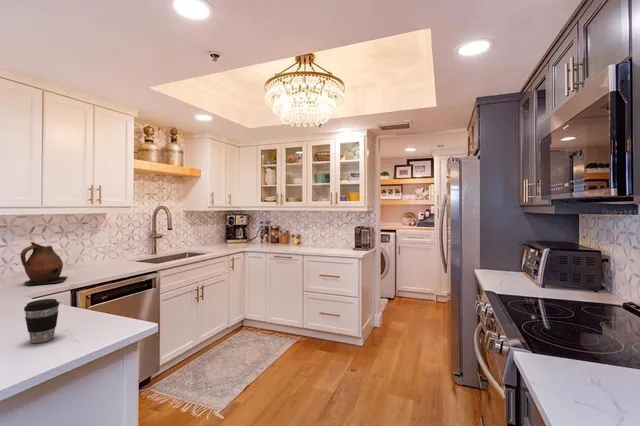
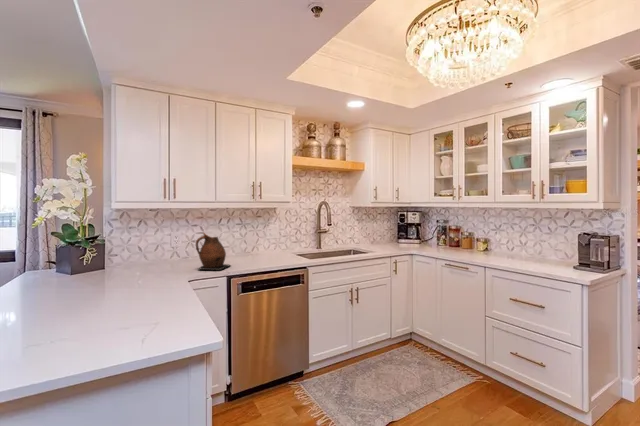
coffee cup: present [24,299,59,343] -> none [111,293,142,337]

